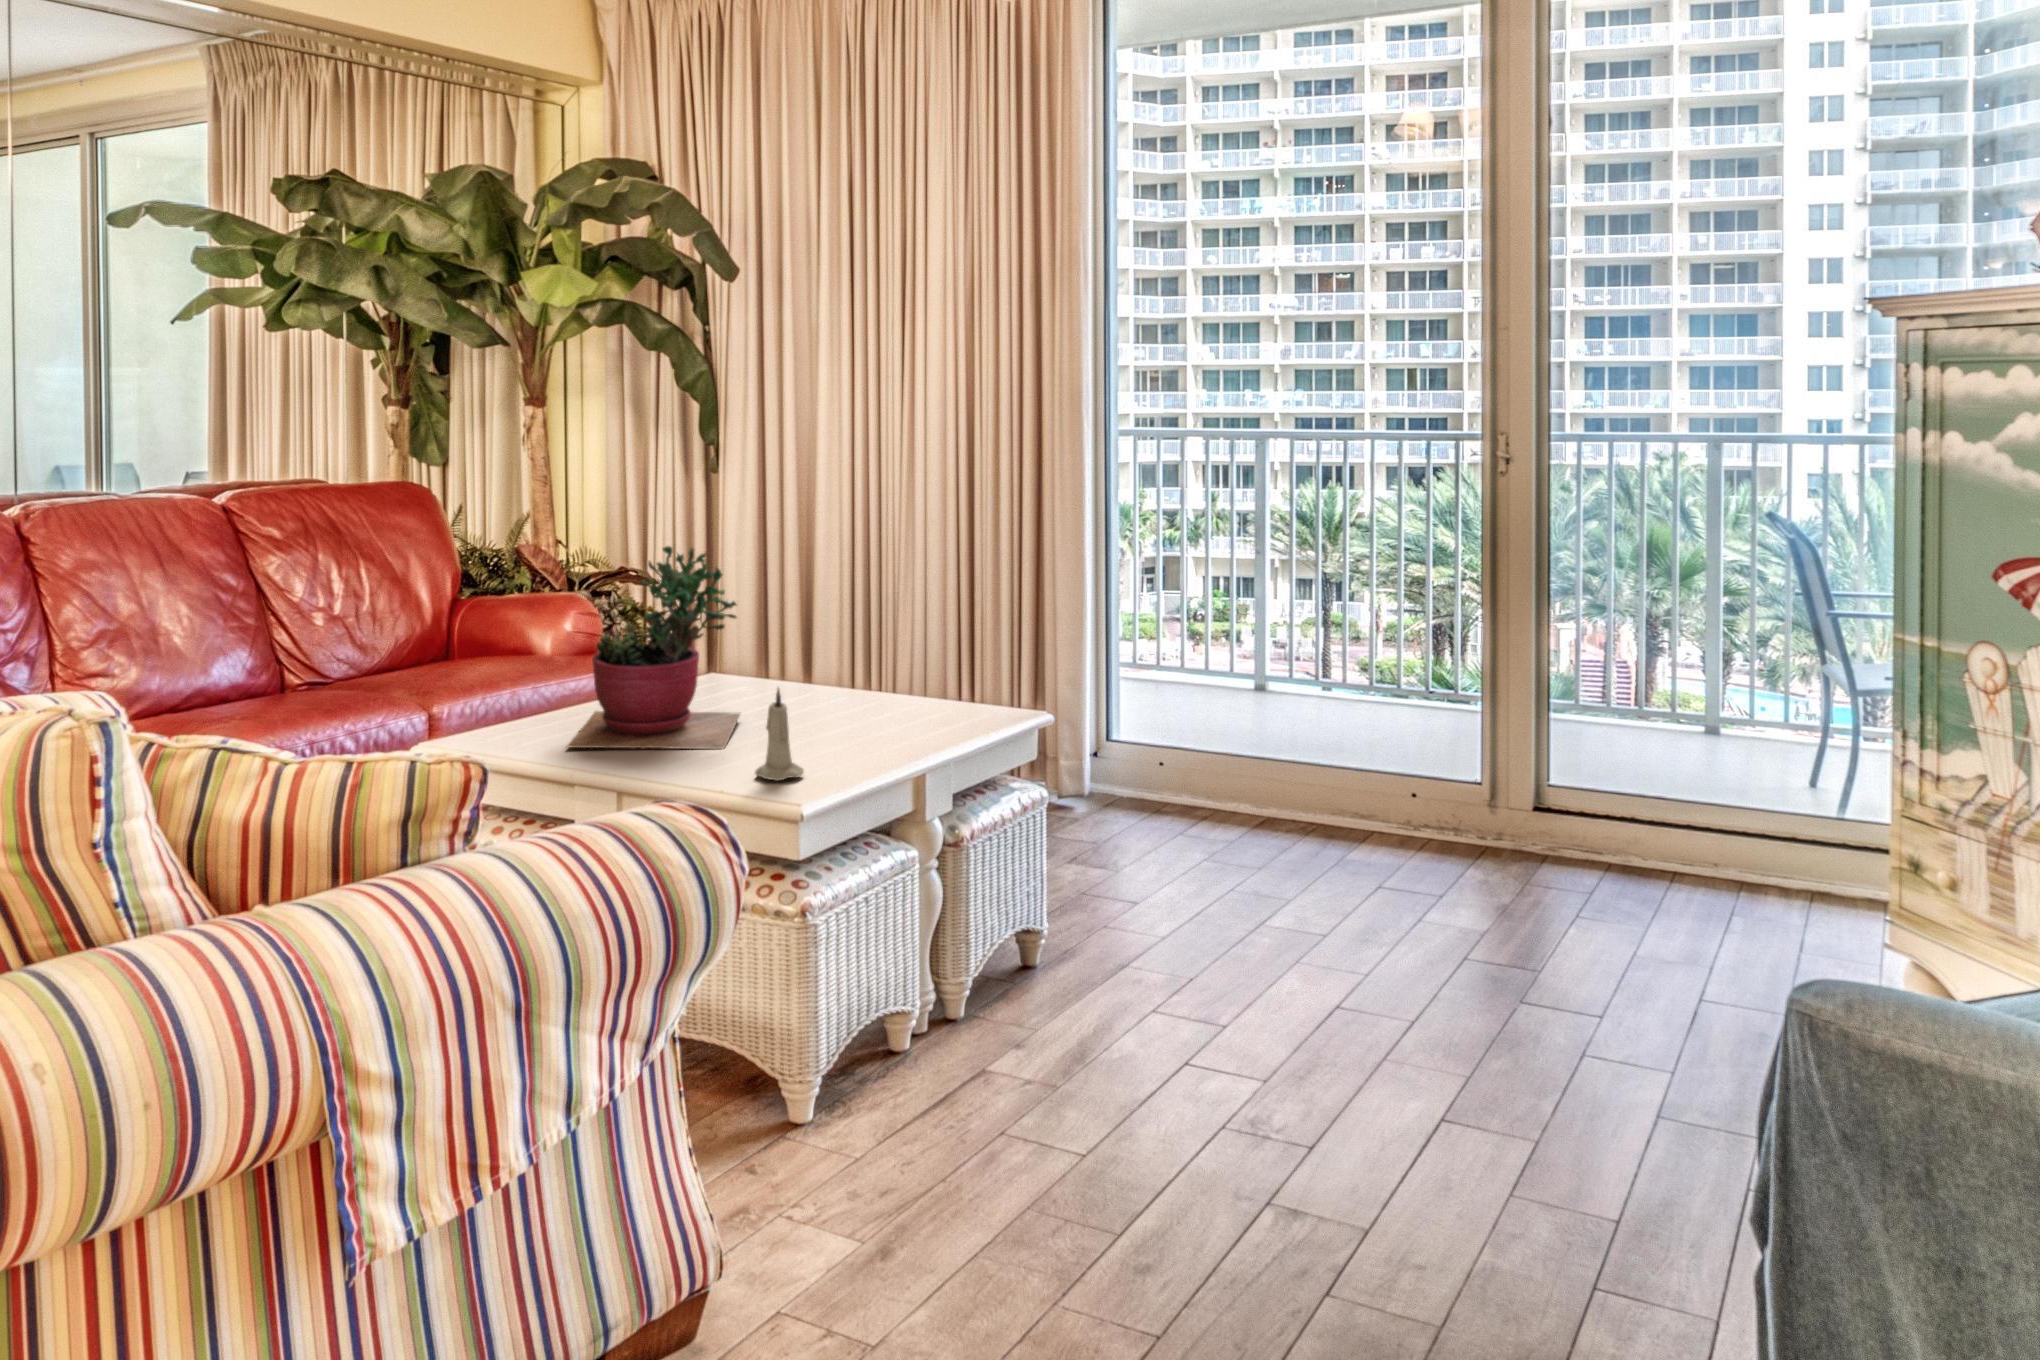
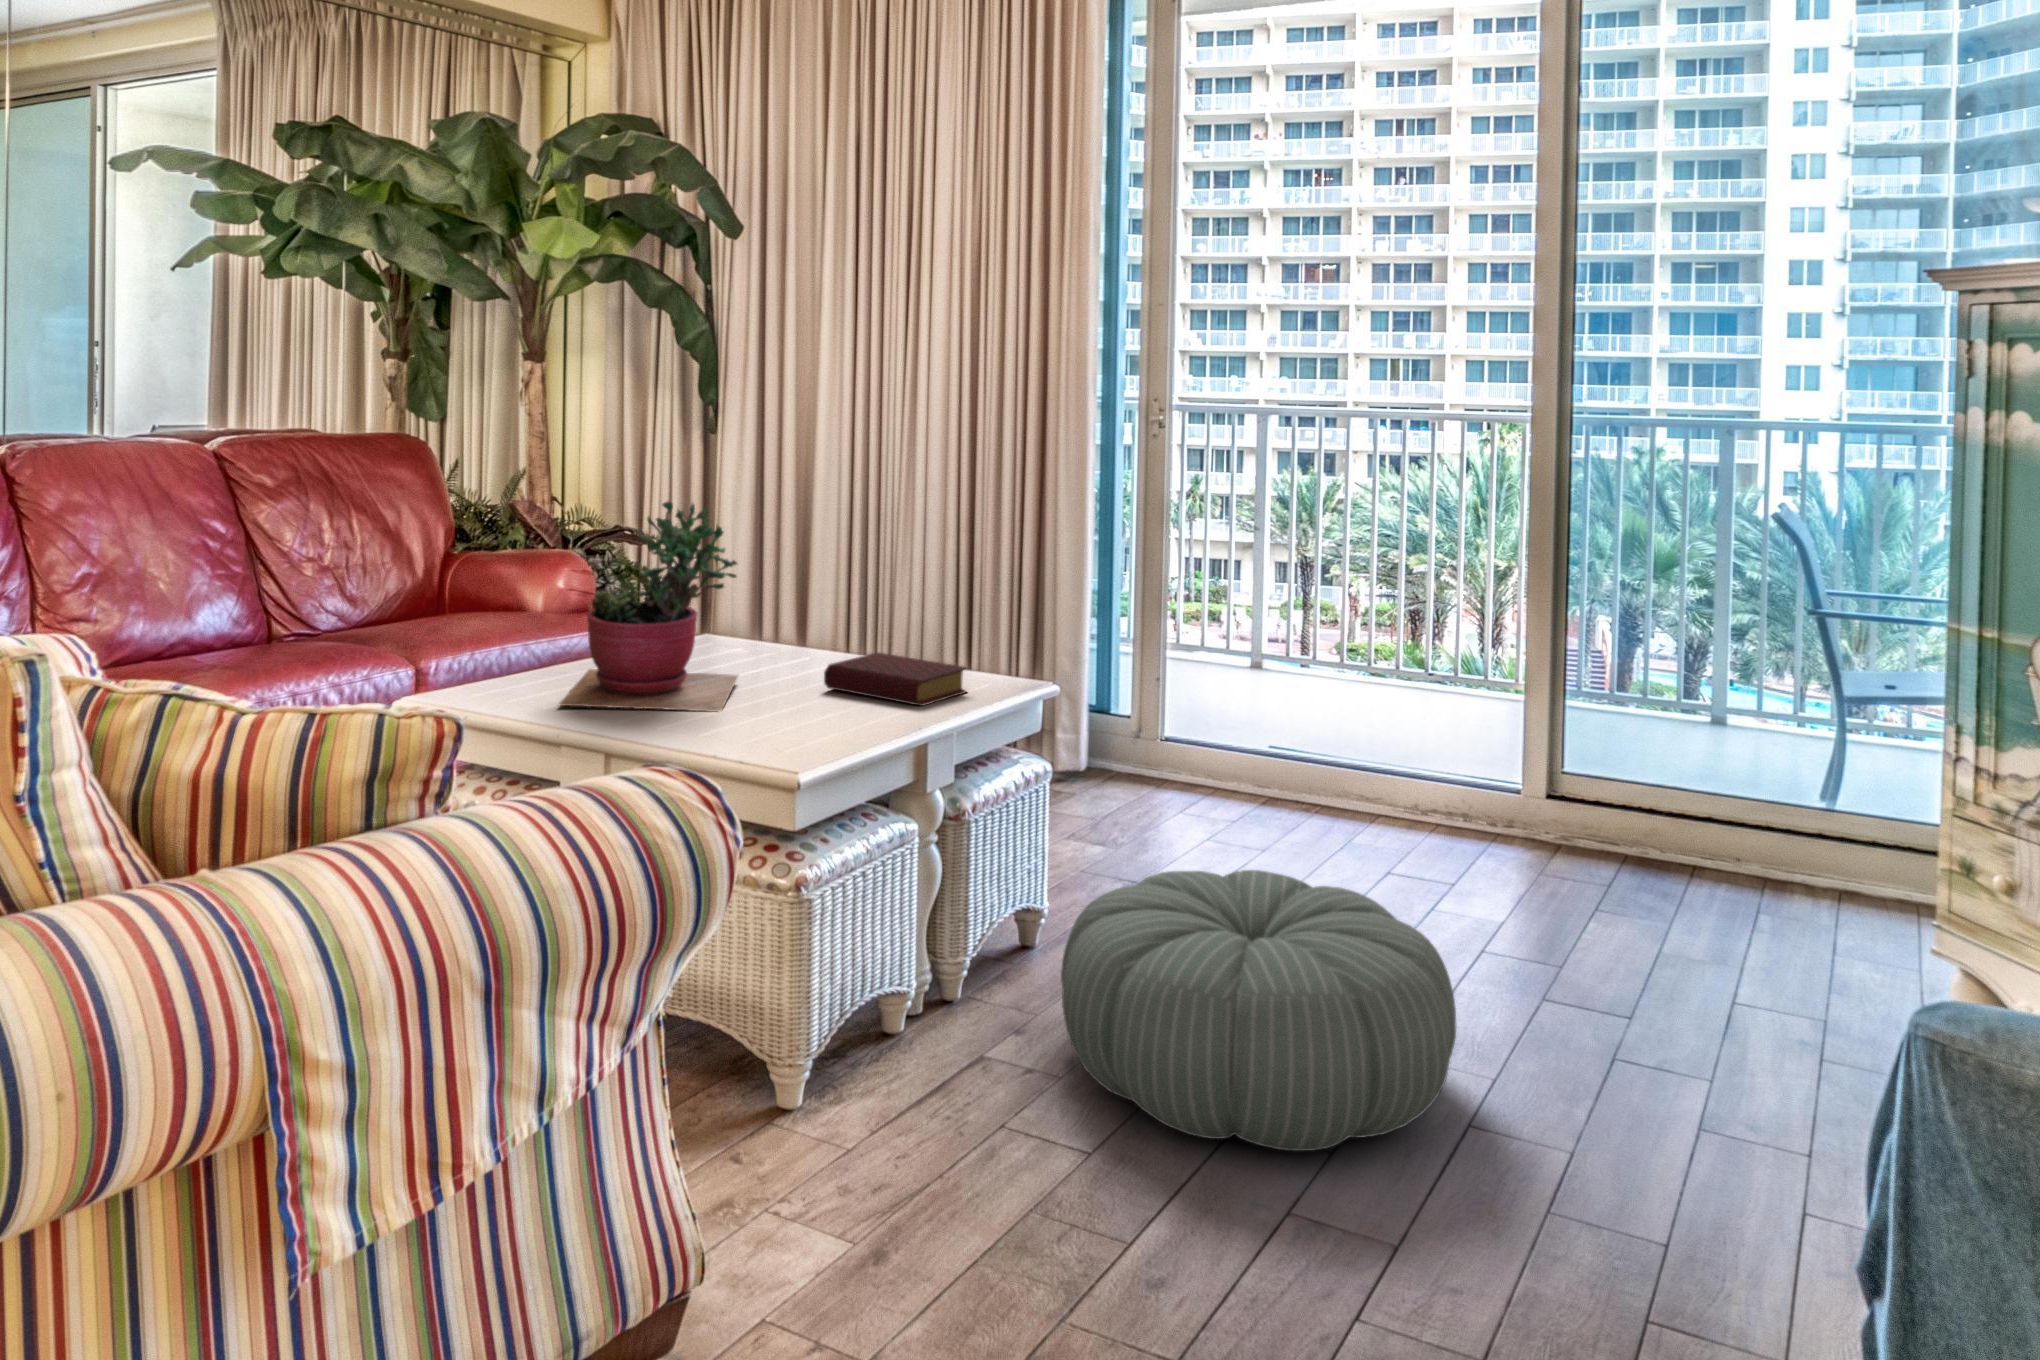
book: none [824,687,965,739] -> present [824,653,967,706]
candle: present [755,688,804,780] -> none [753,647,804,746]
pouf: none [1058,890,1435,1155] -> present [1061,870,1456,1151]

